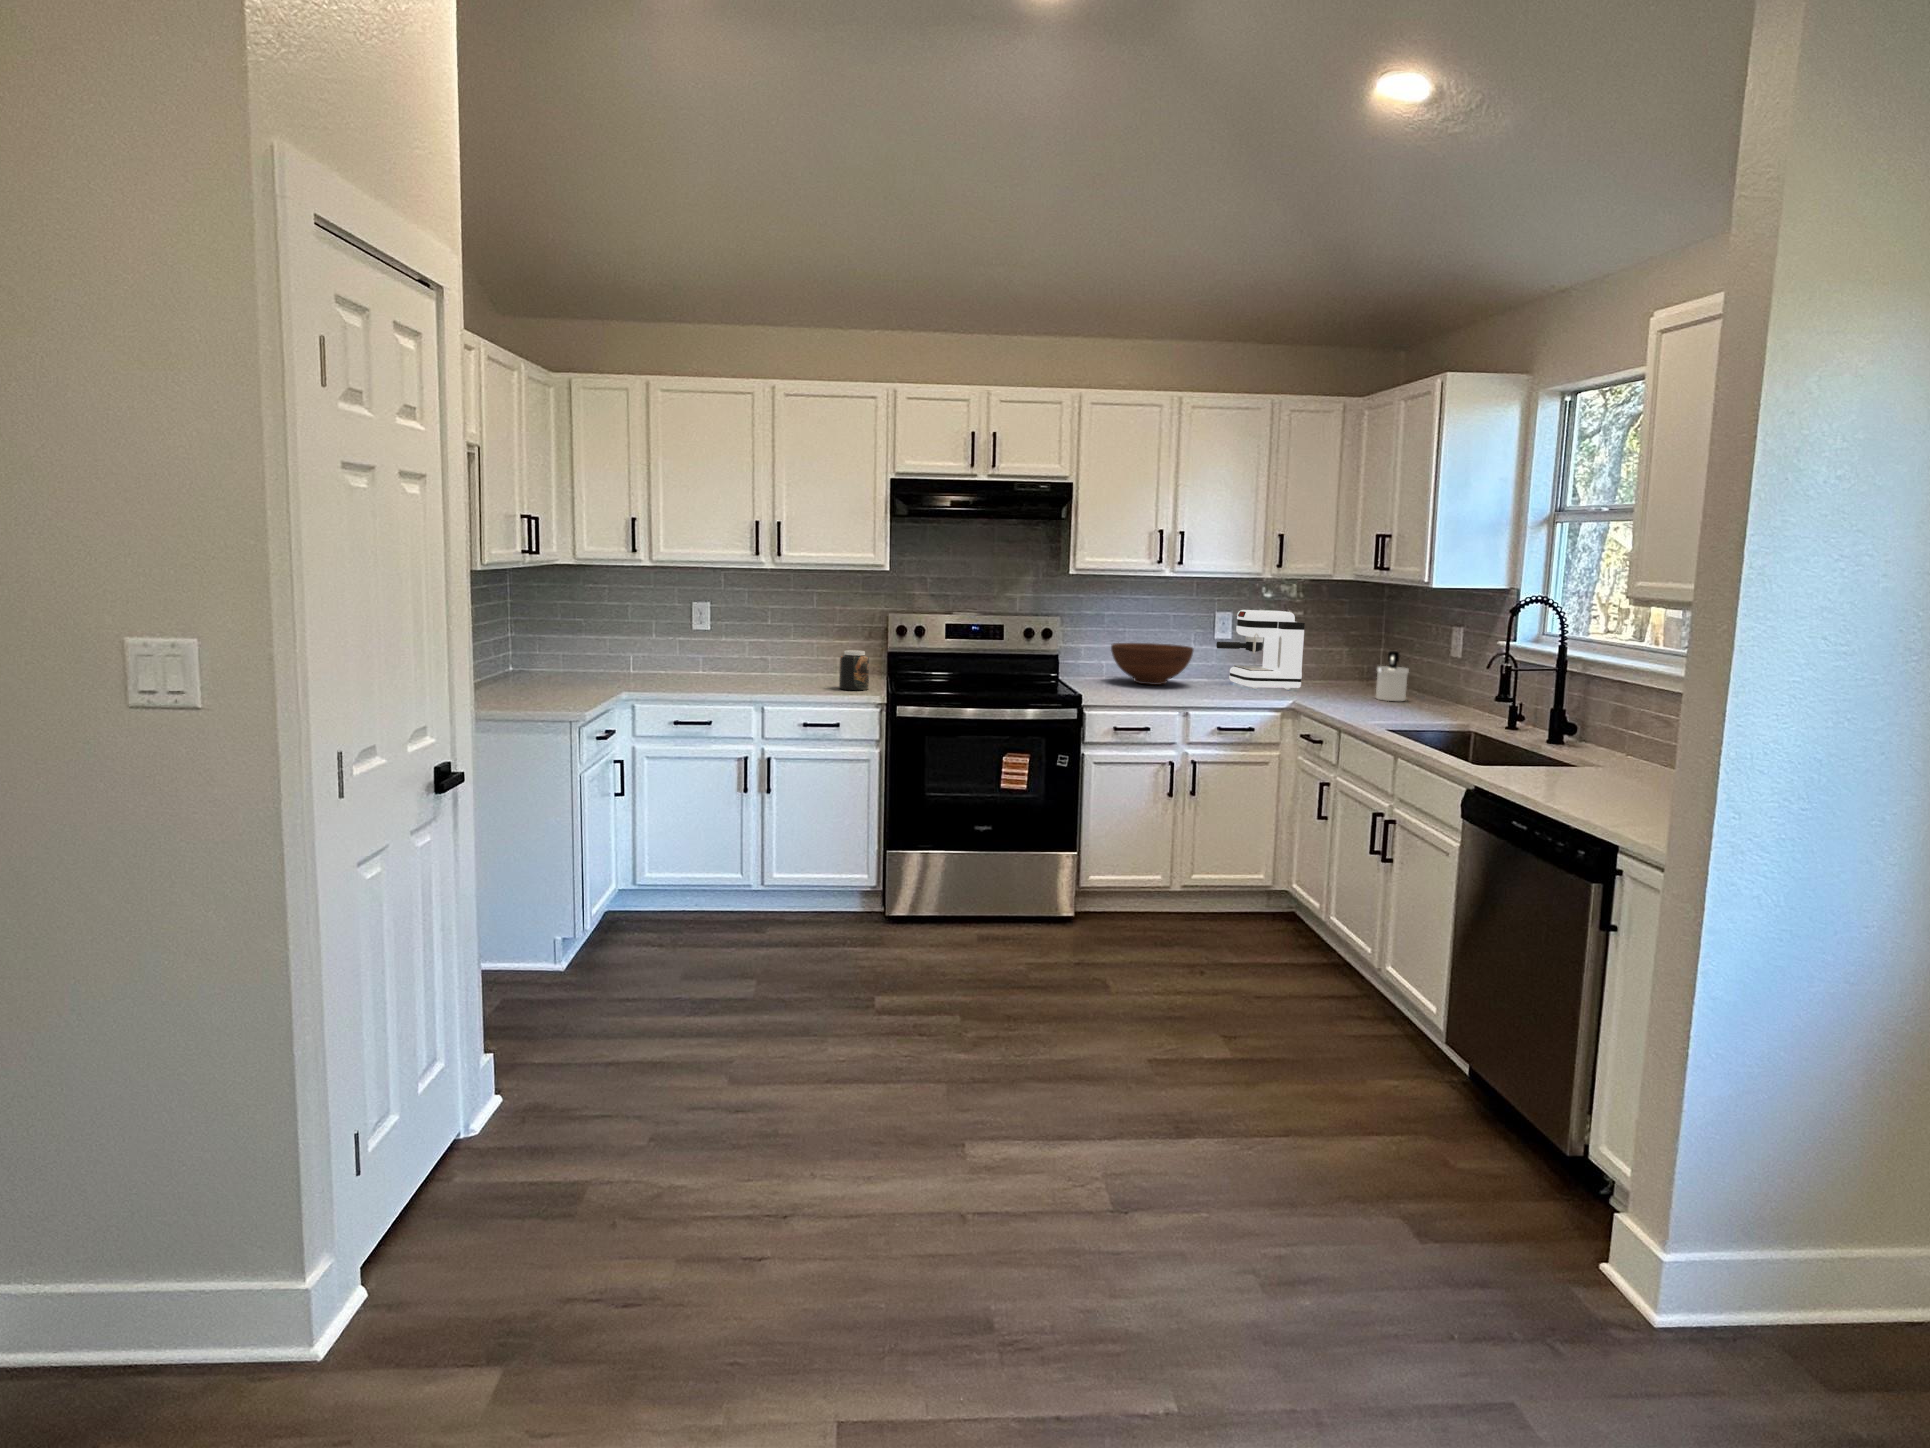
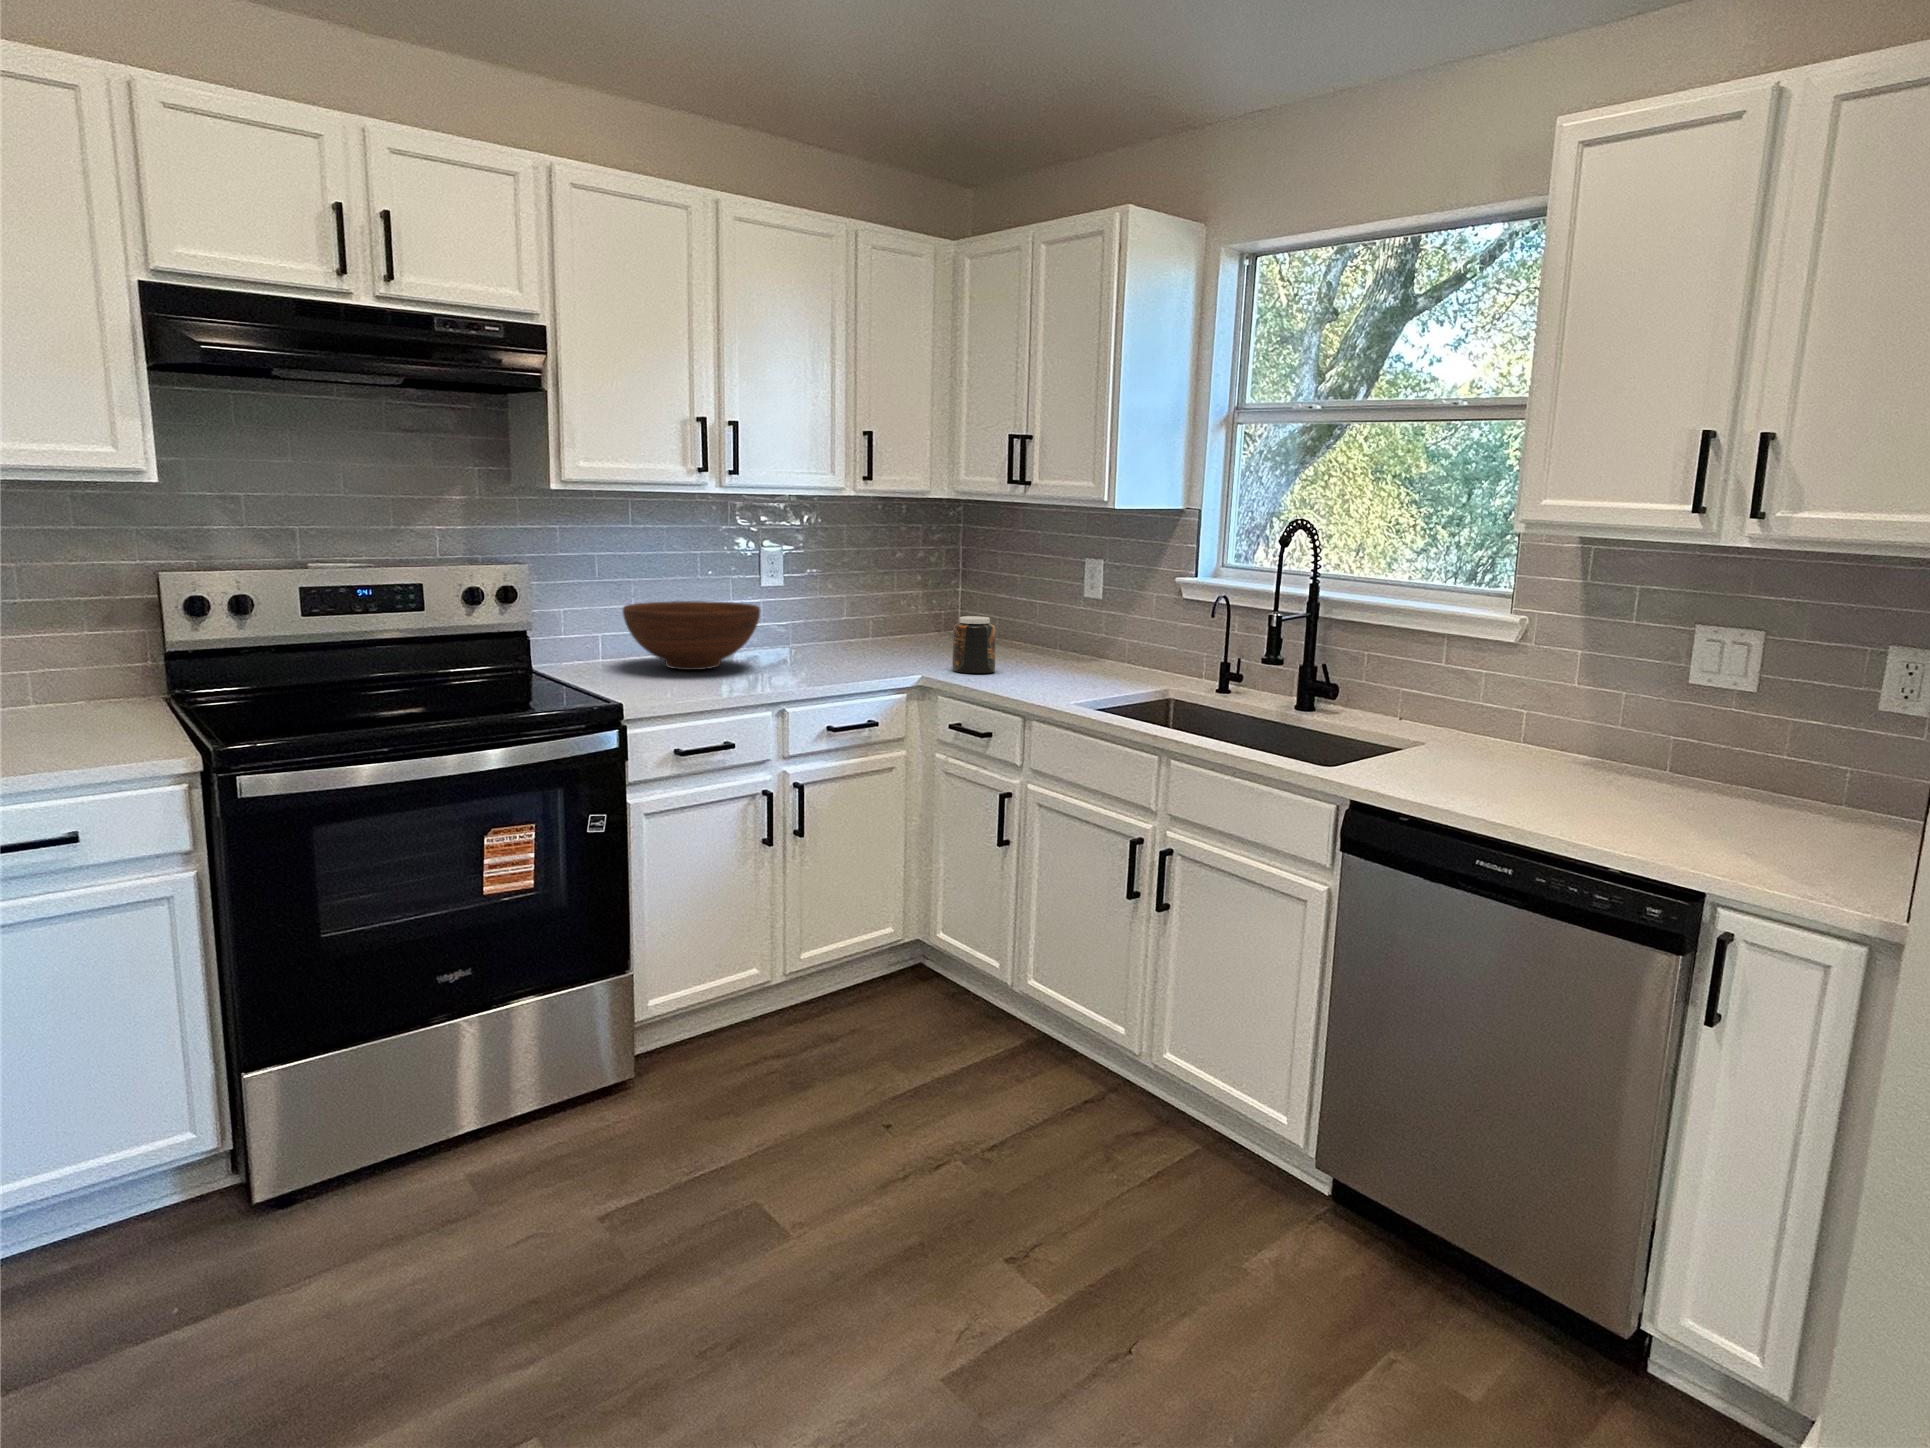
coffee maker: present [1216,610,1305,690] -> none [782,543,909,662]
jar: present [839,650,869,690] -> present [952,616,996,673]
soap dispenser: present [1376,651,1409,701] -> none [1006,595,1047,664]

